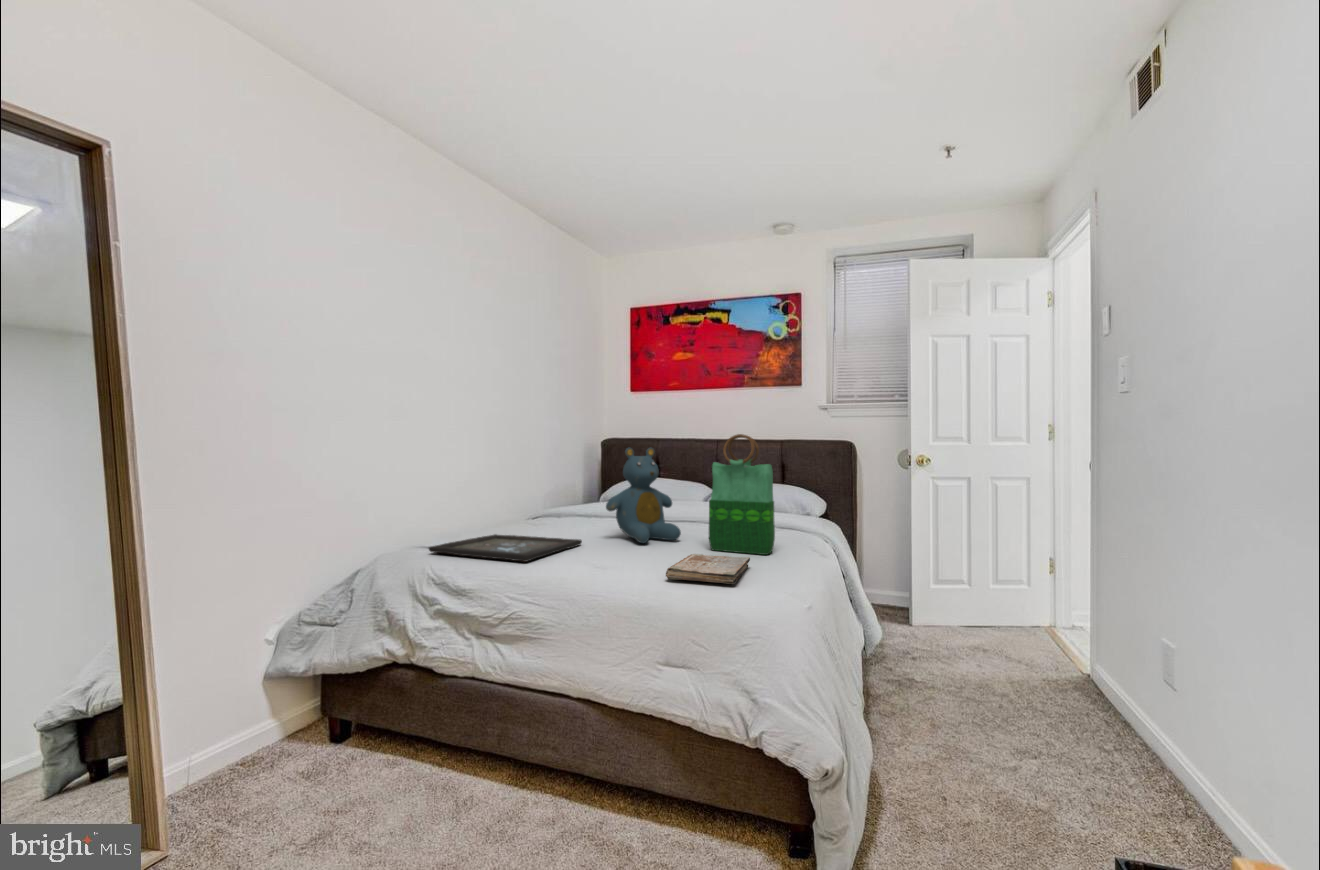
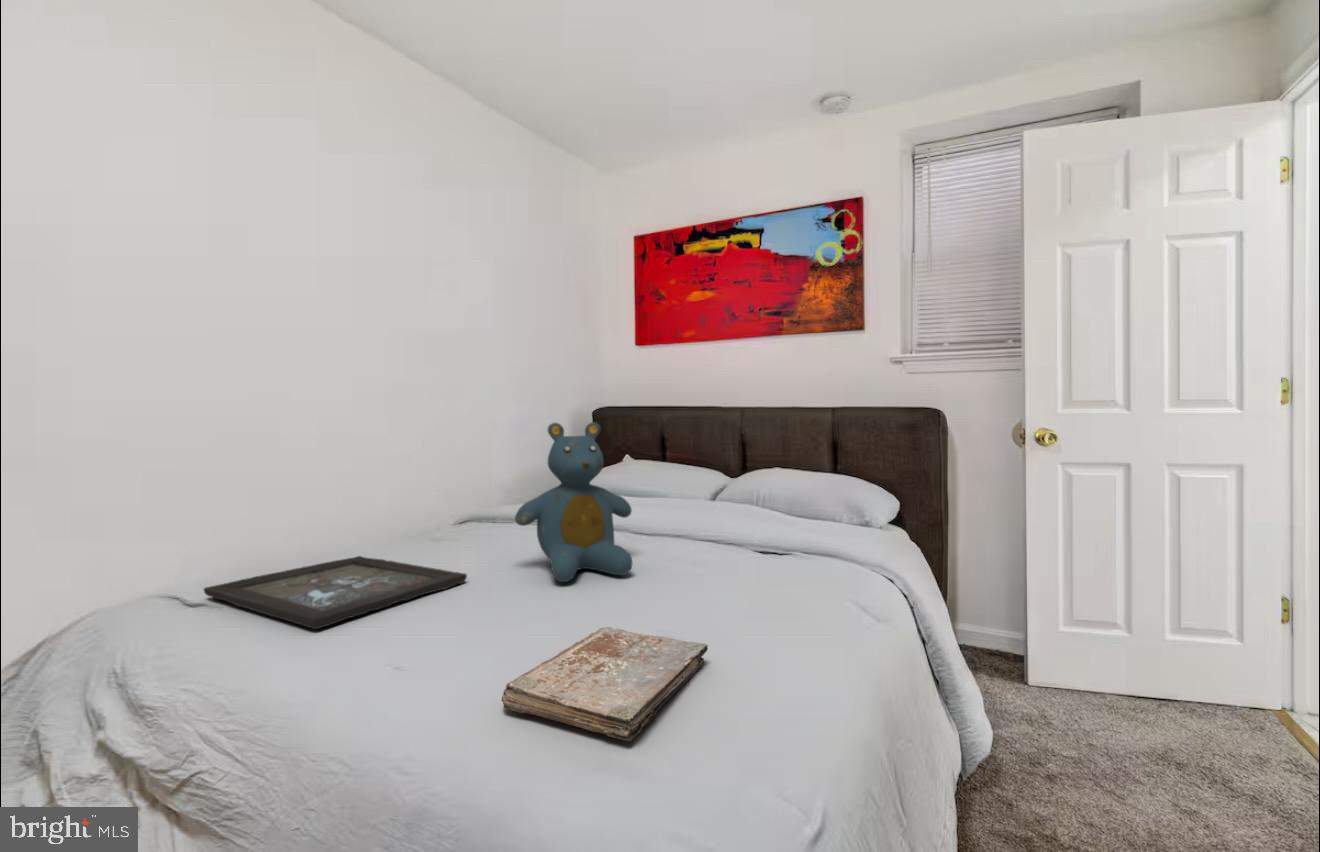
tote bag: present [709,434,775,555] -> none [663,399,778,621]

